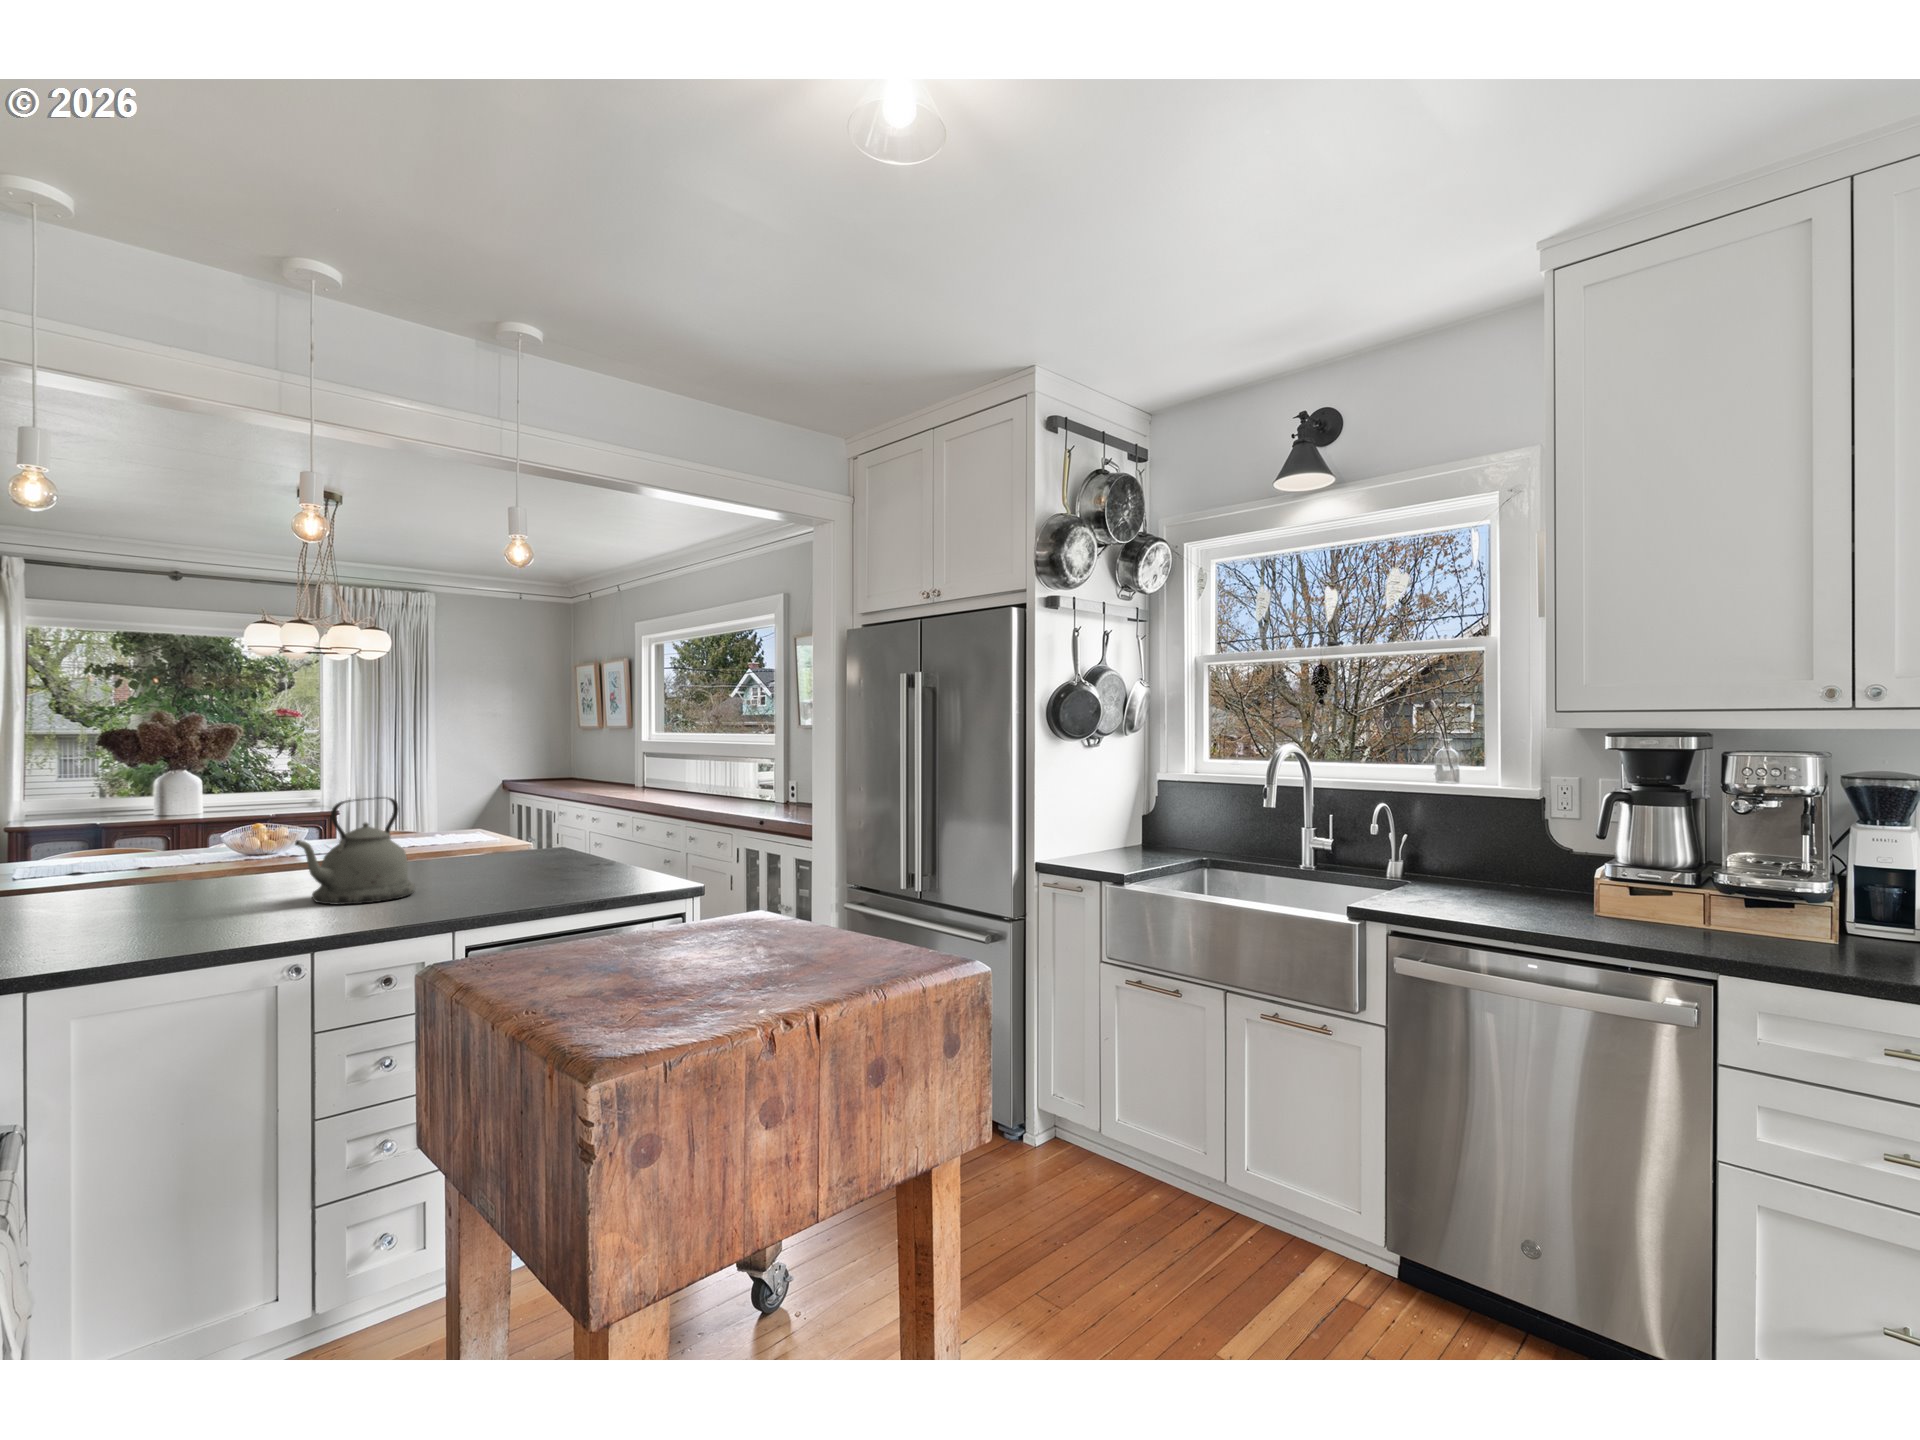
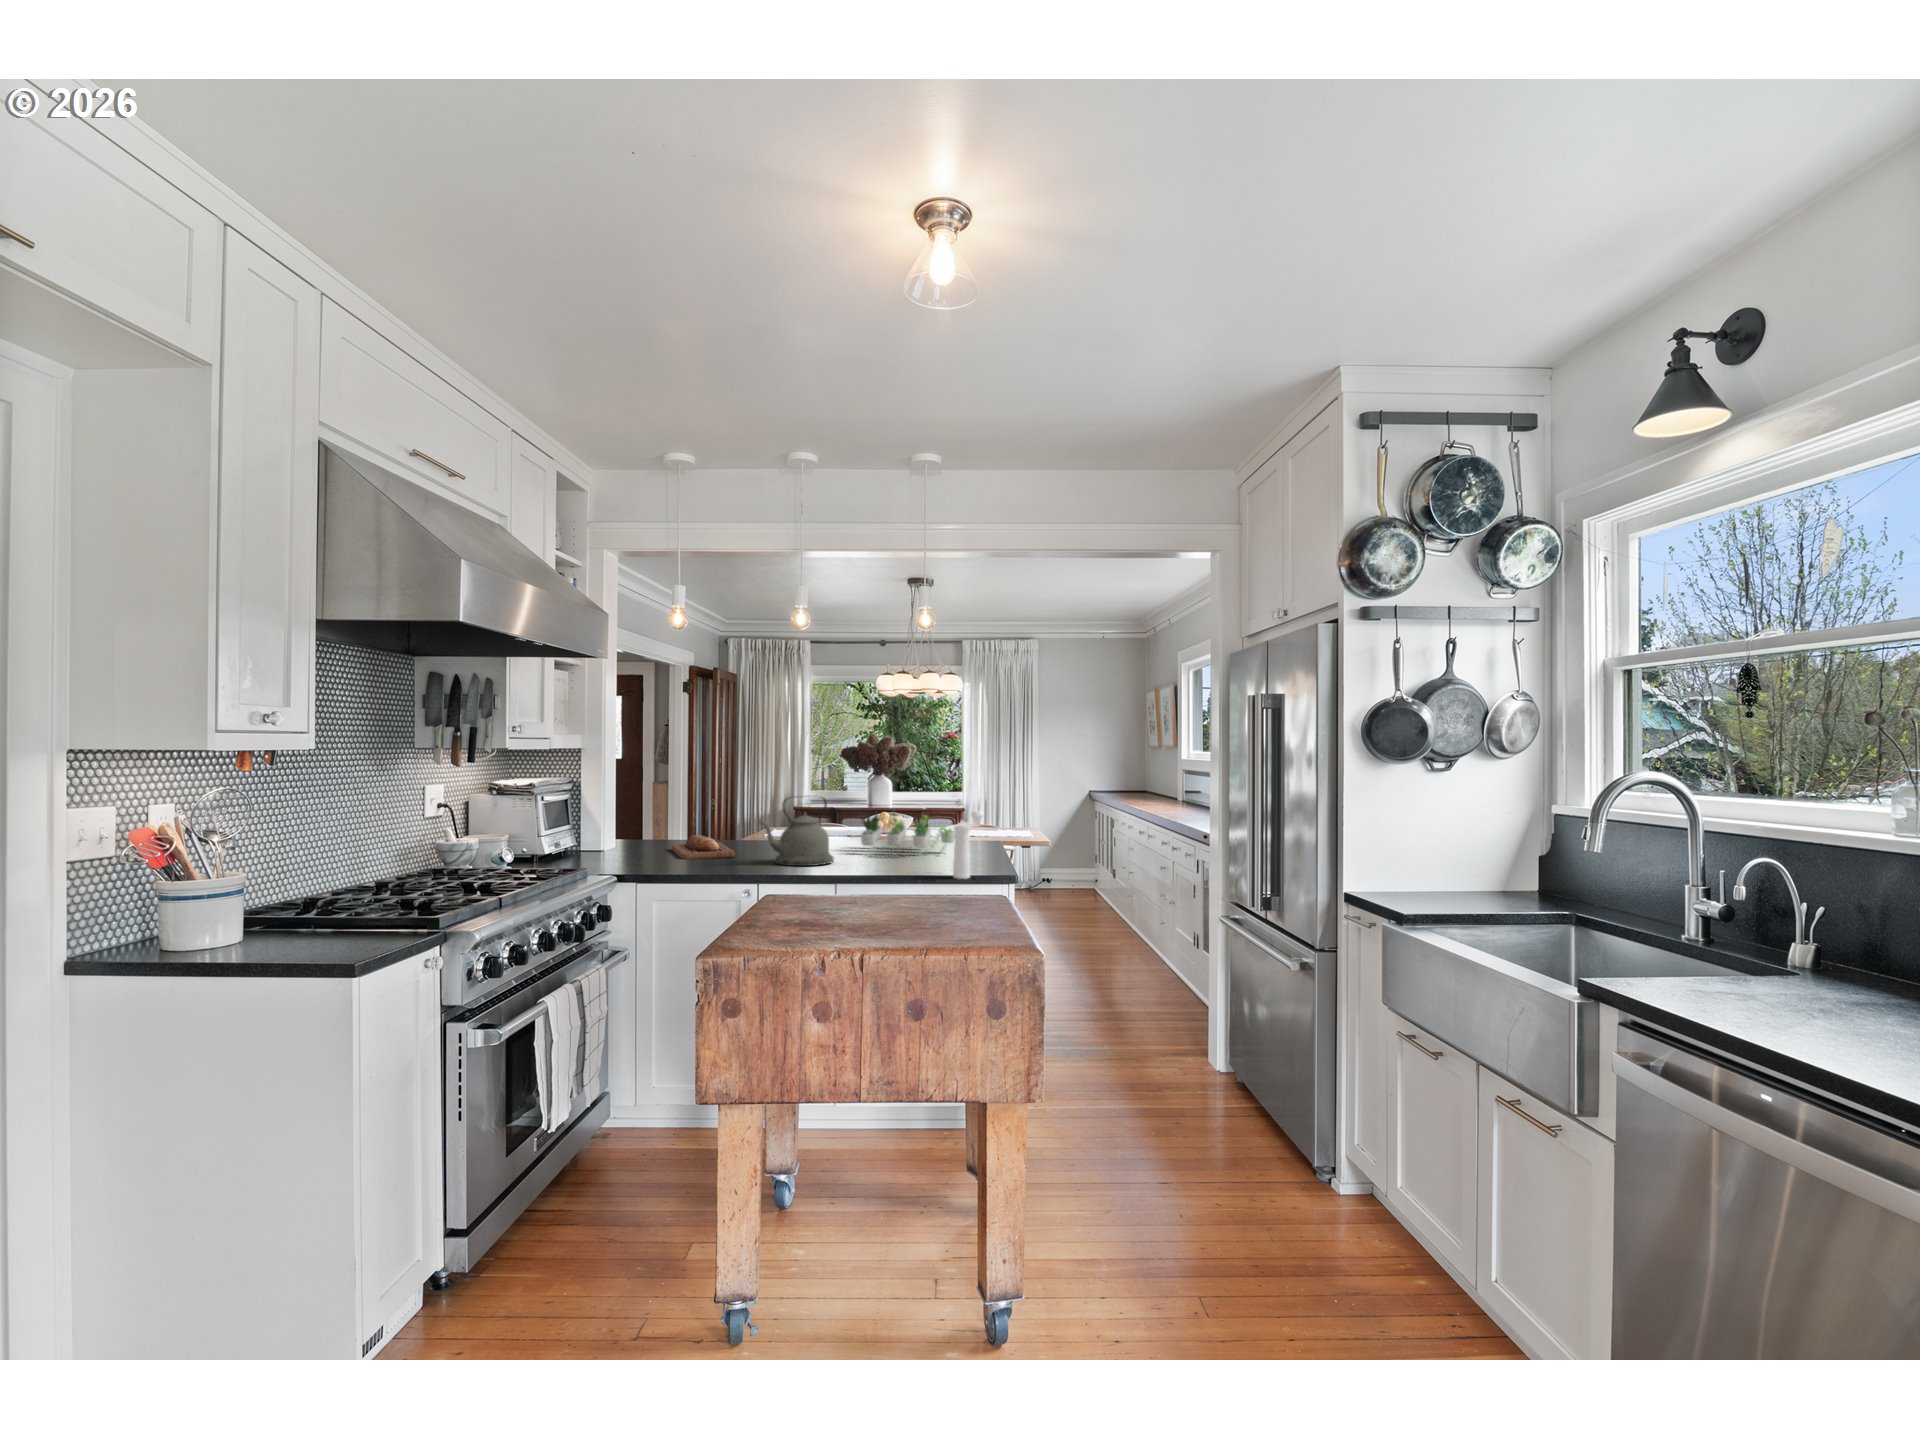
pepper mill: none [630,805,656,892] -> present [953,811,983,879]
succulent plant: none [411,809,552,867] -> present [861,814,955,854]
bread loaf: none [42,873,216,917] -> present [671,835,735,859]

